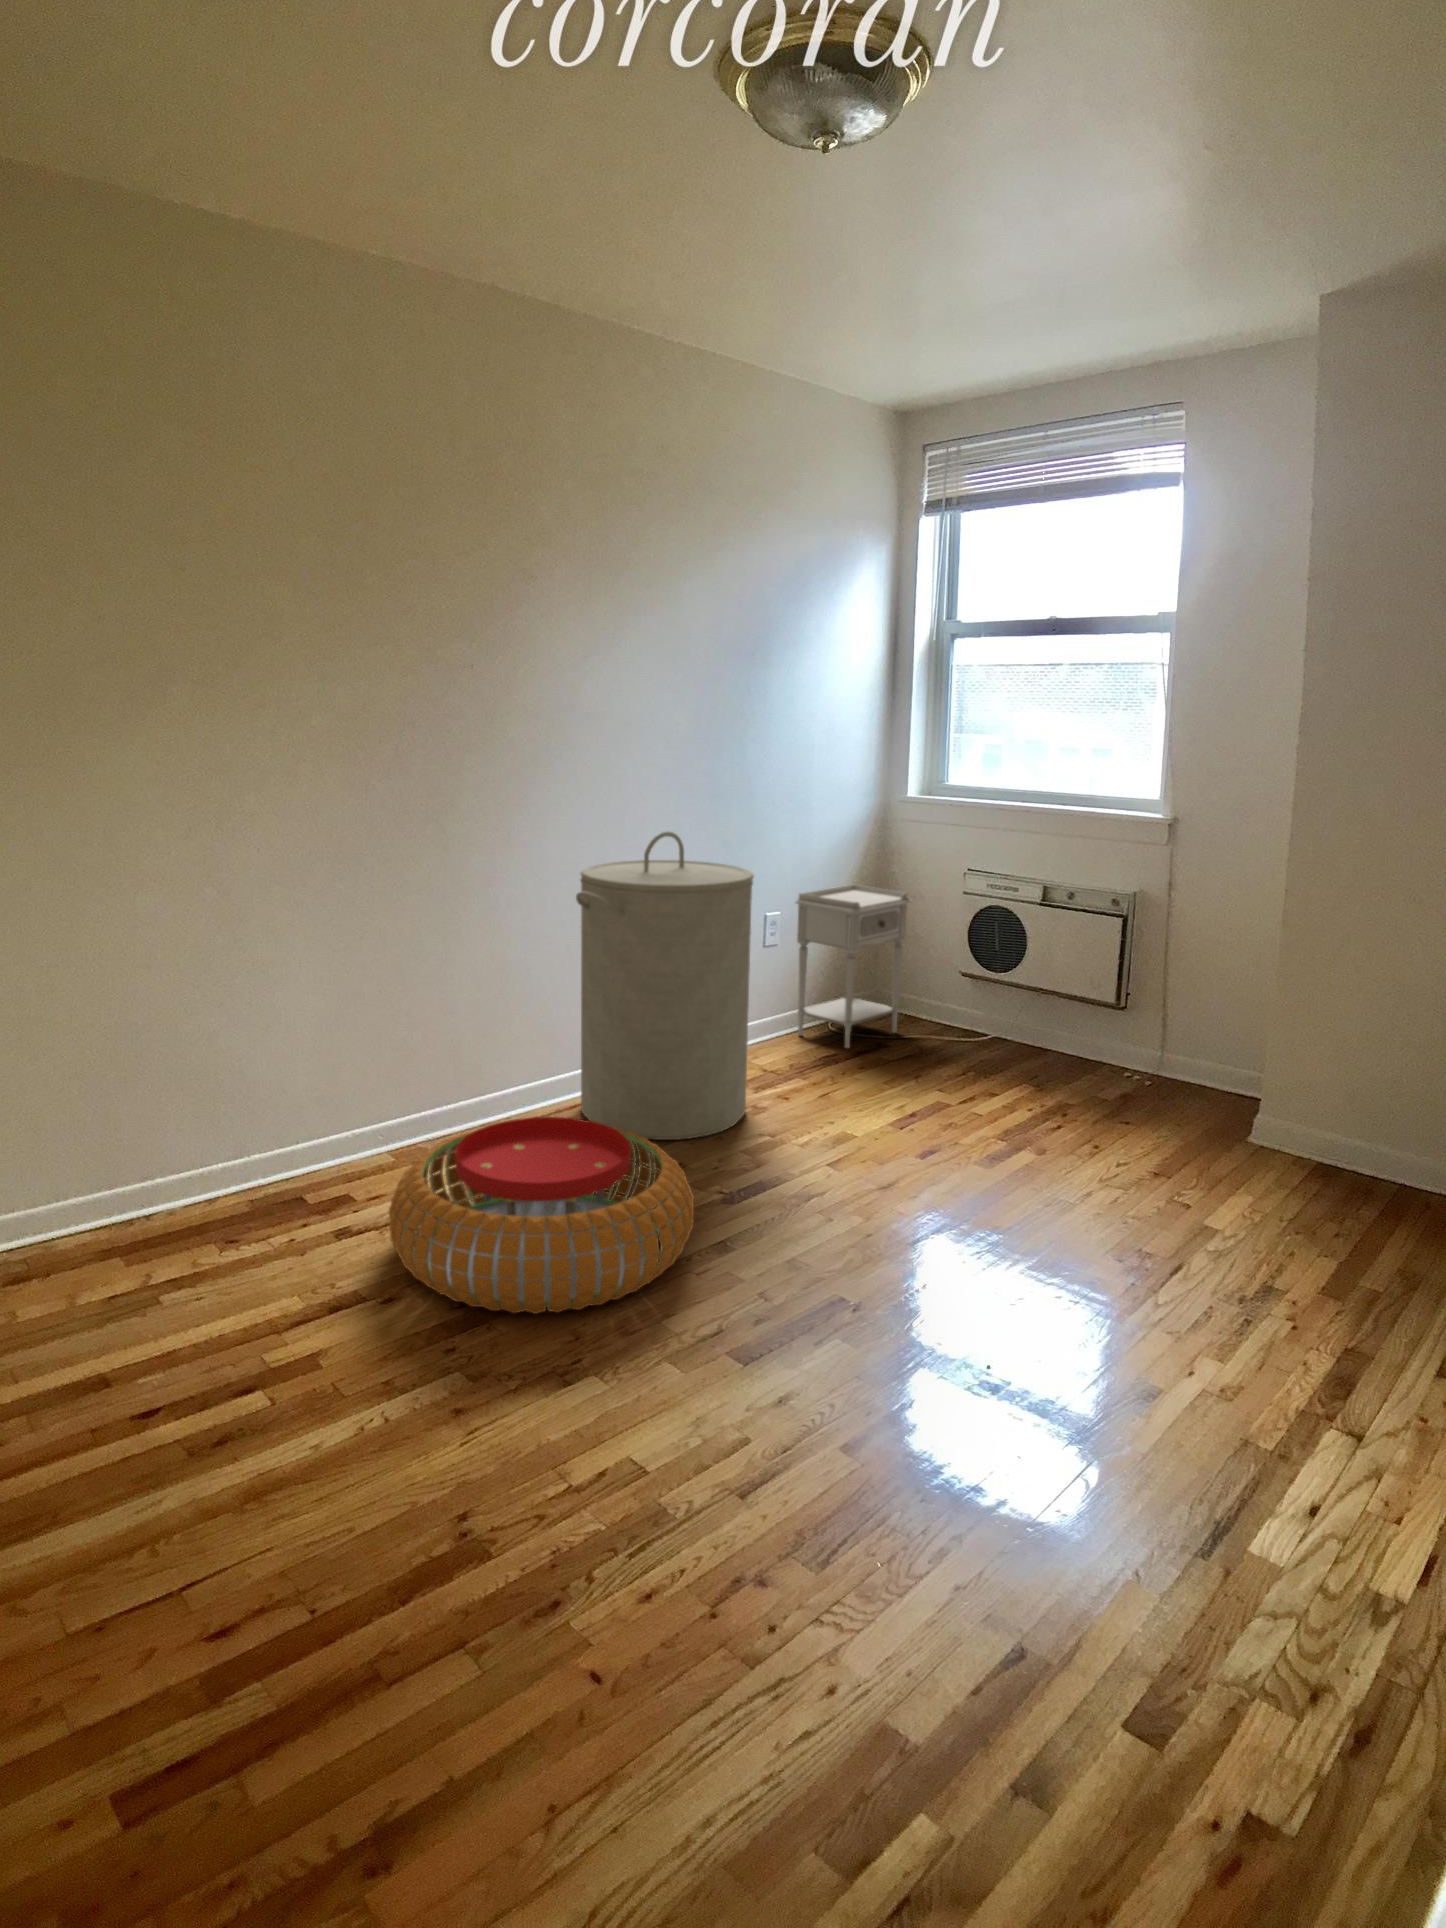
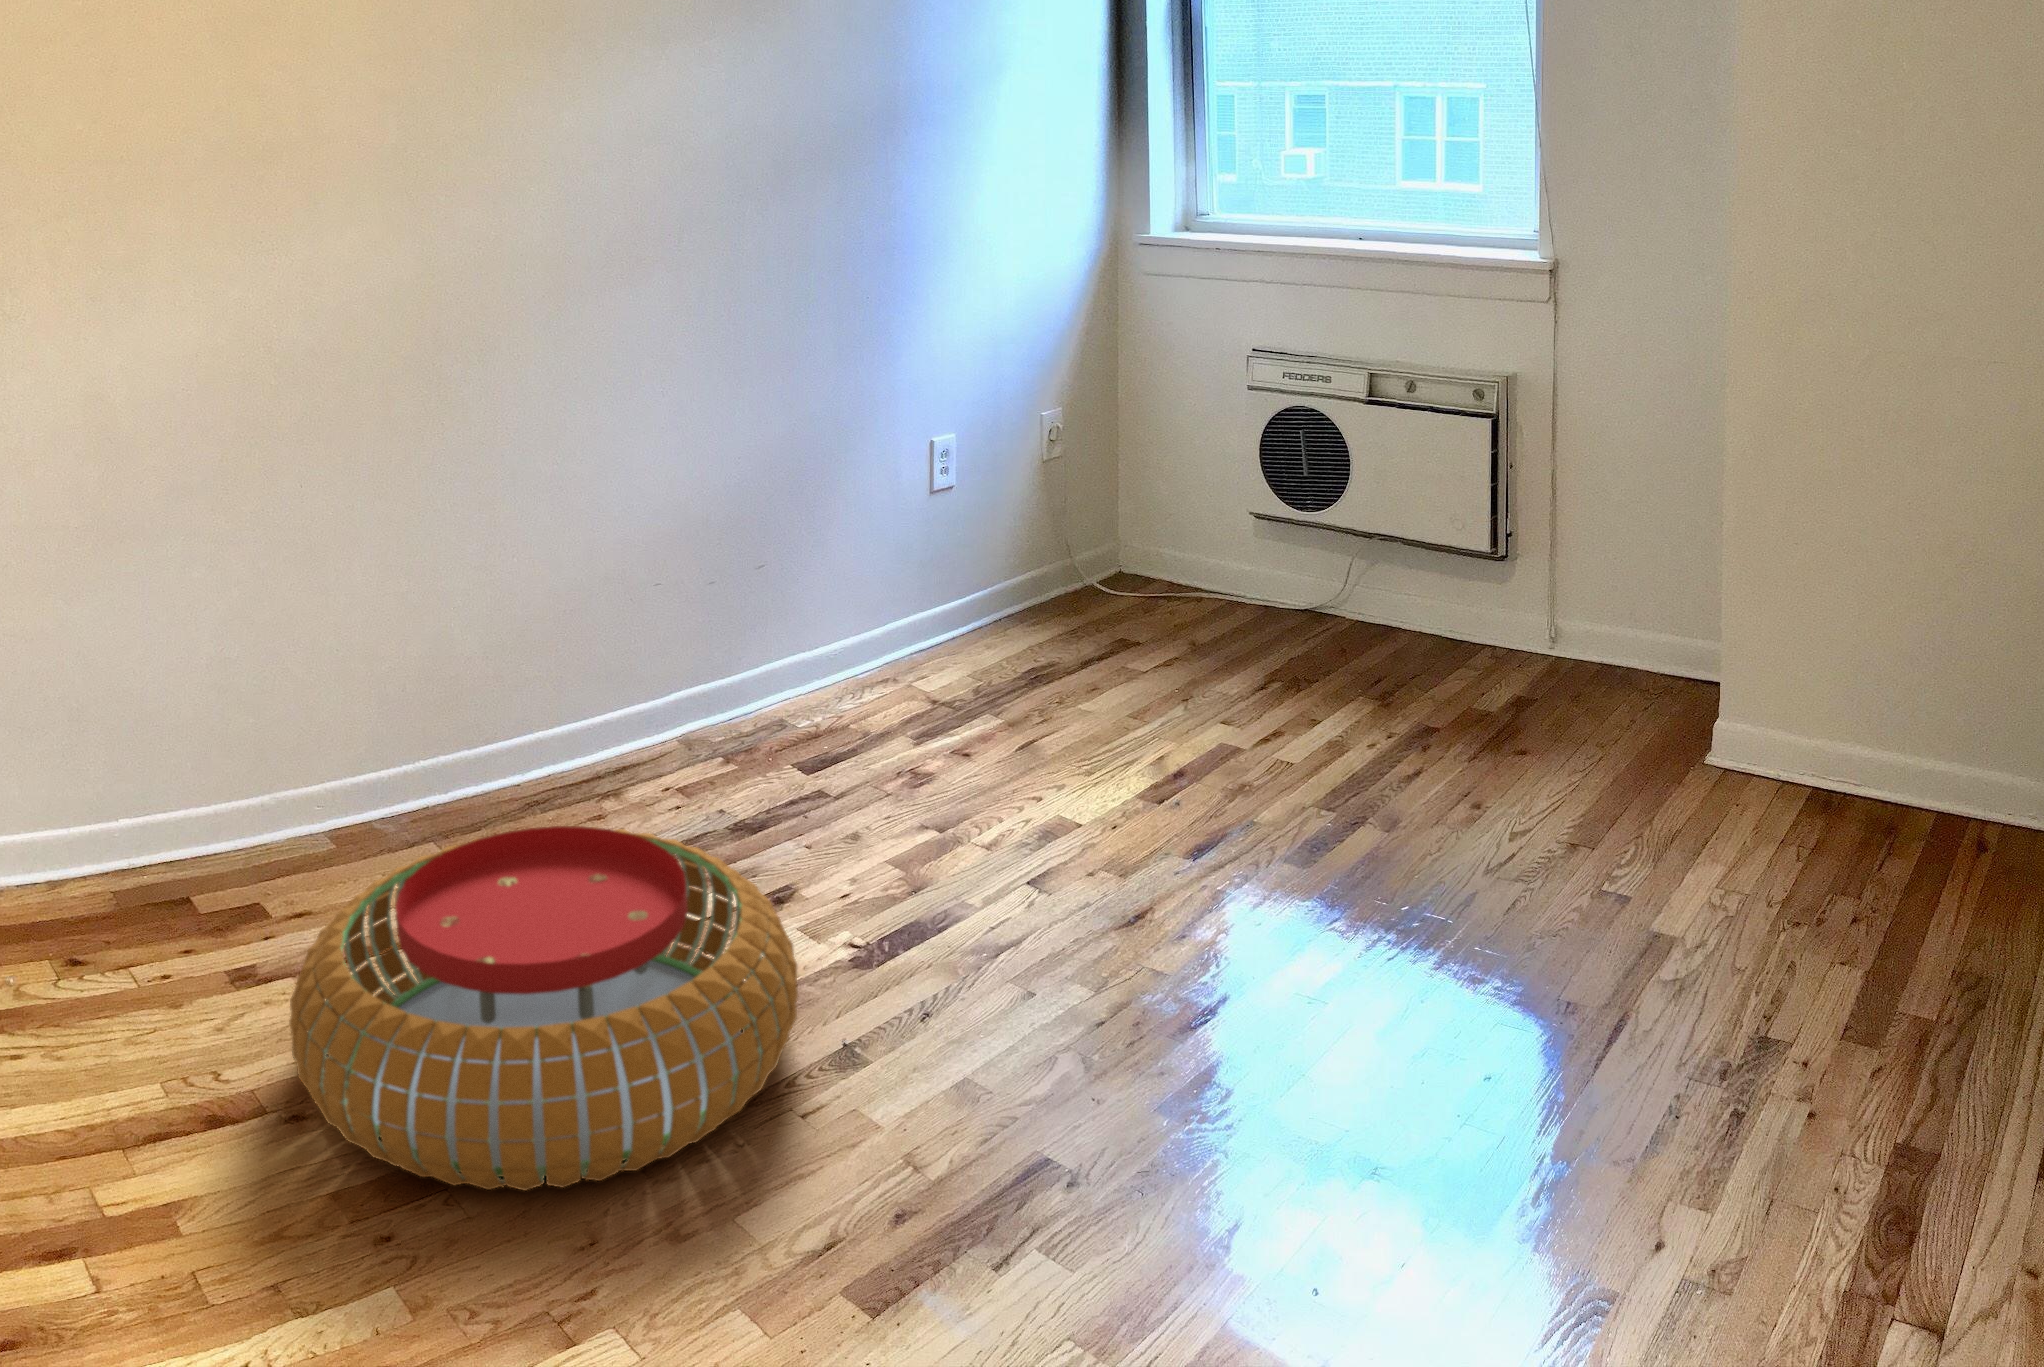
laundry hamper: present [576,832,754,1140] -> none [605,331,900,835]
nightstand: present [796,885,912,1048] -> none [976,384,1166,652]

